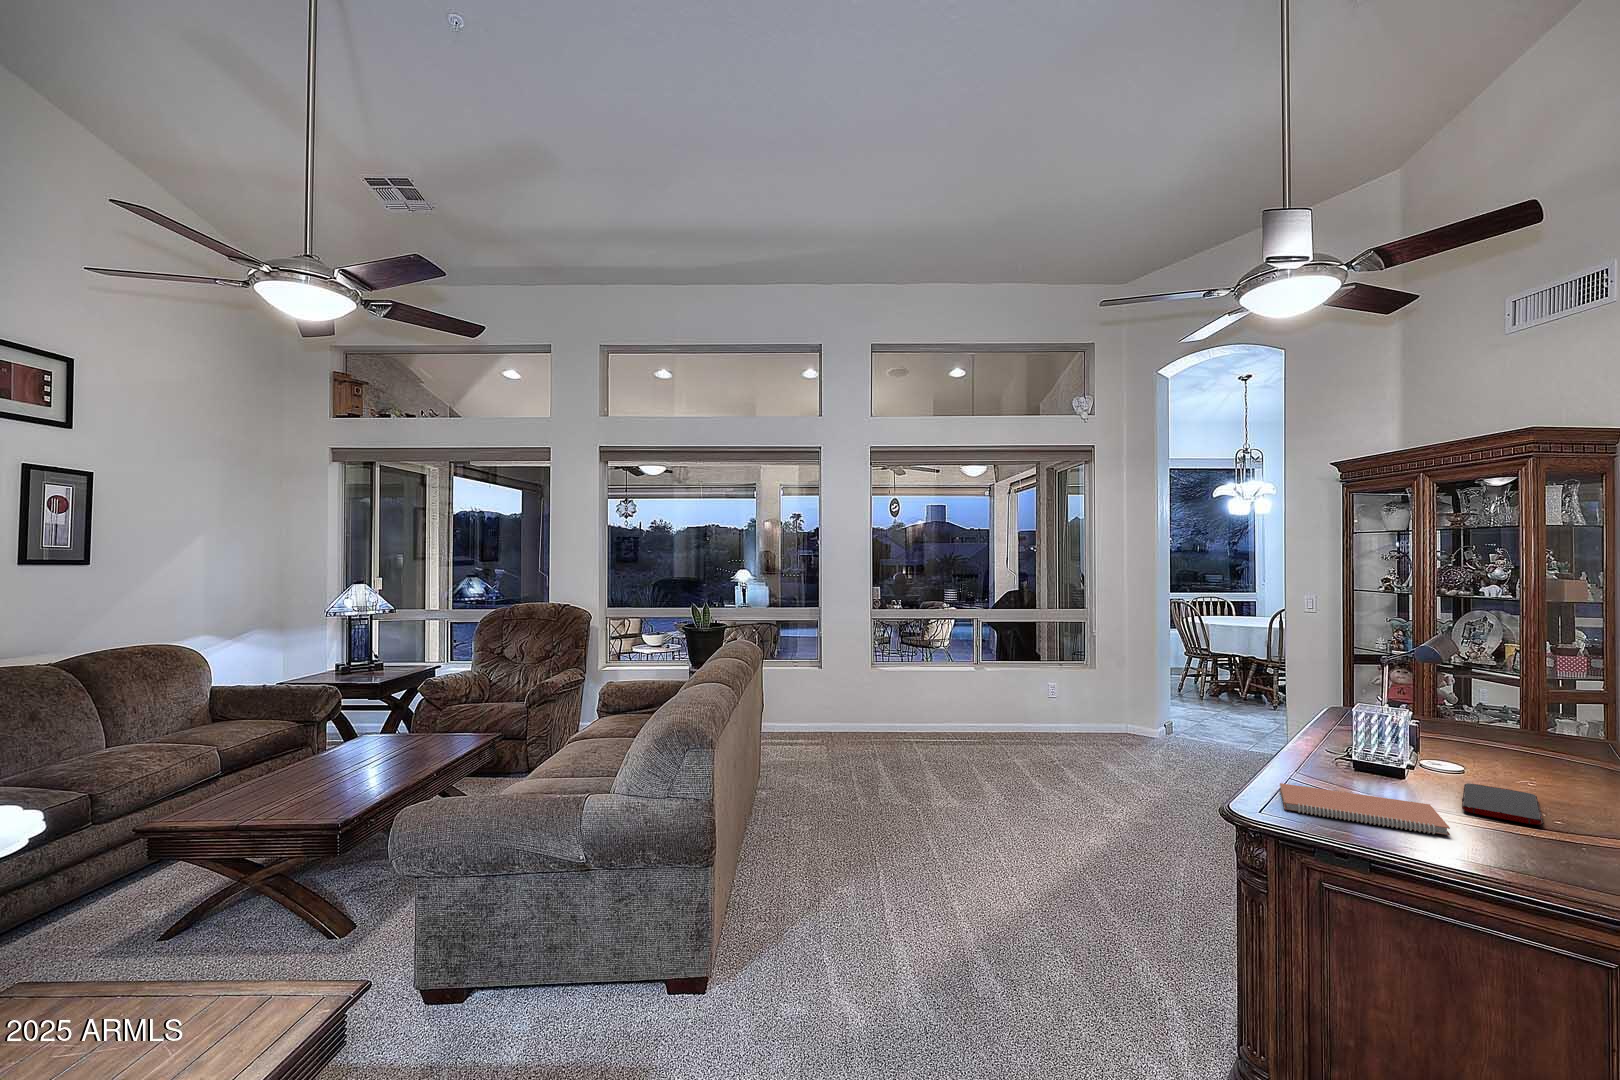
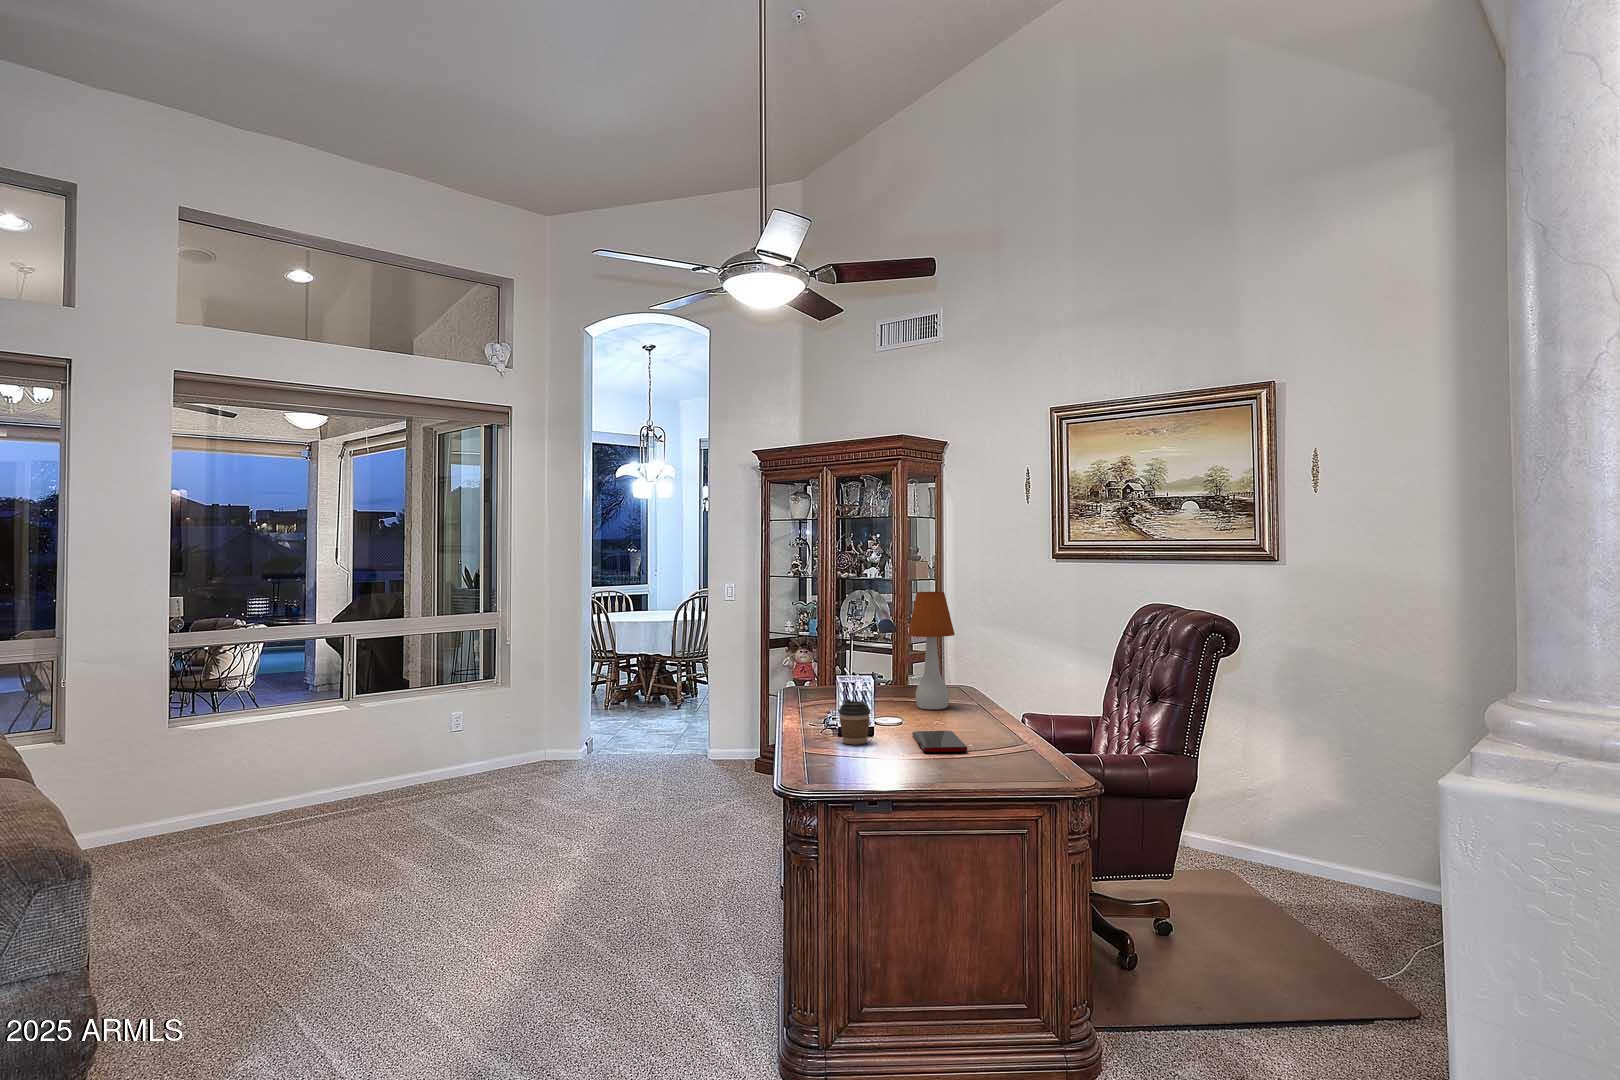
table lamp: none [1490,615,1574,764] -> present [908,592,955,709]
coffee cup: none [1343,728,1389,782] -> present [839,699,870,745]
notebook: present [1280,783,1450,835] -> none [809,751,931,779]

